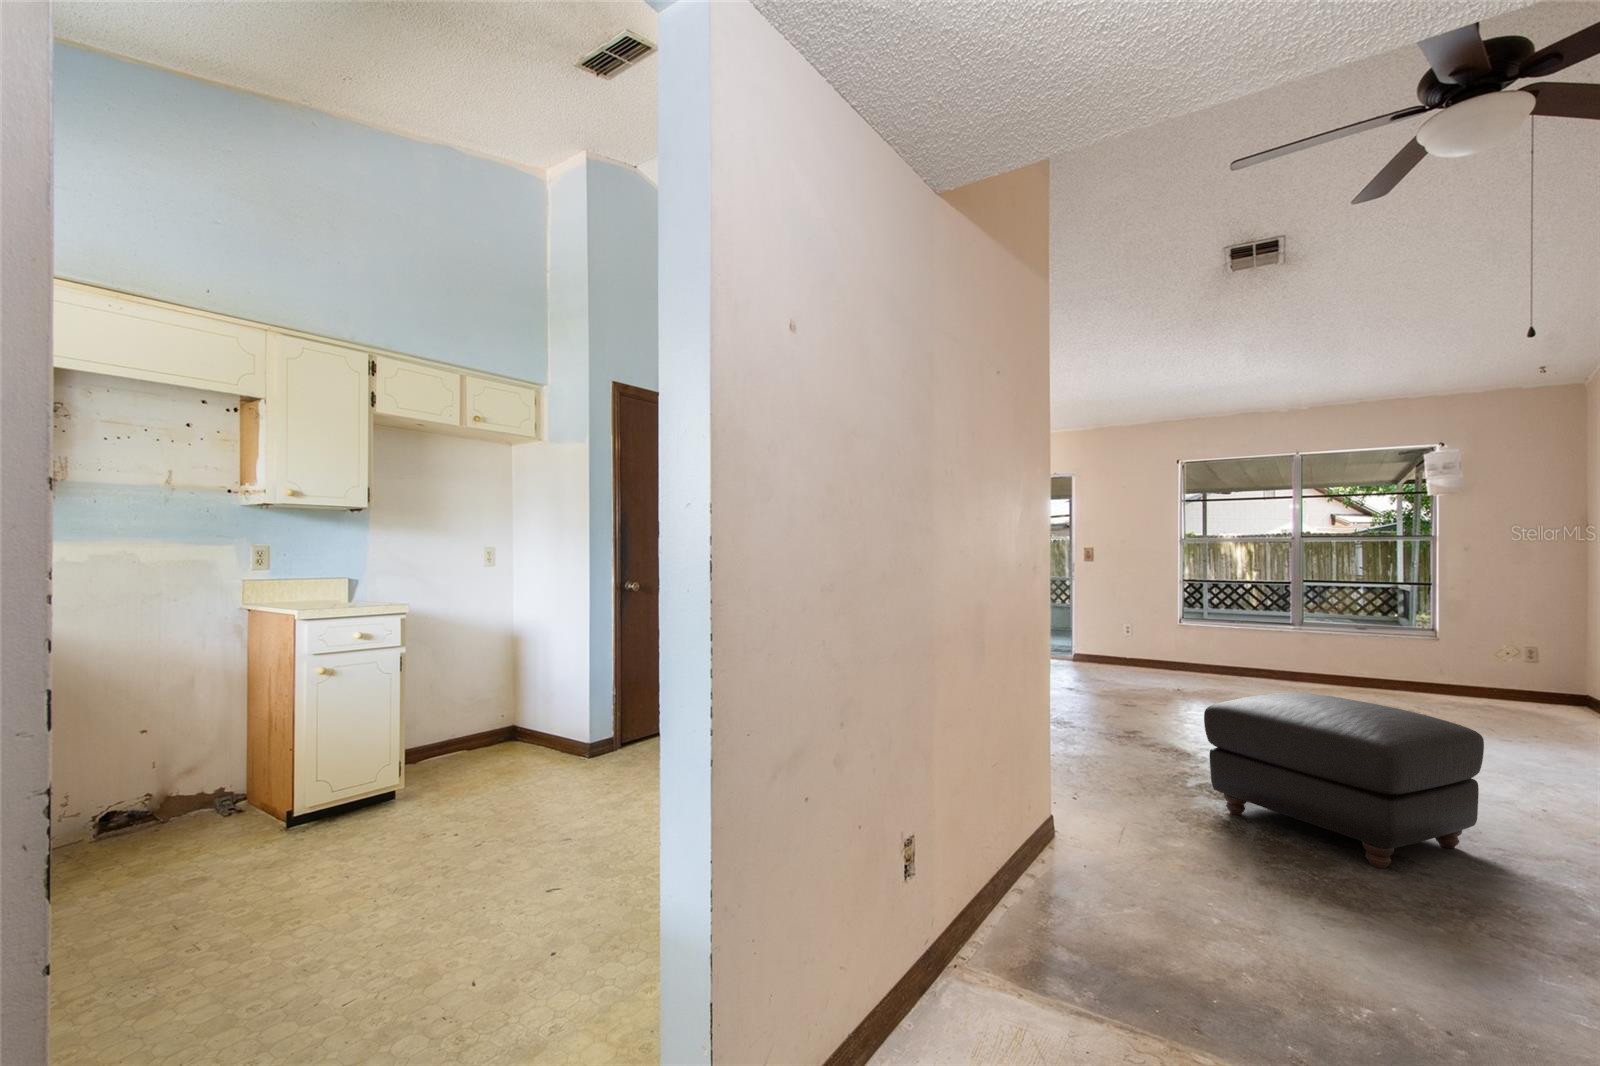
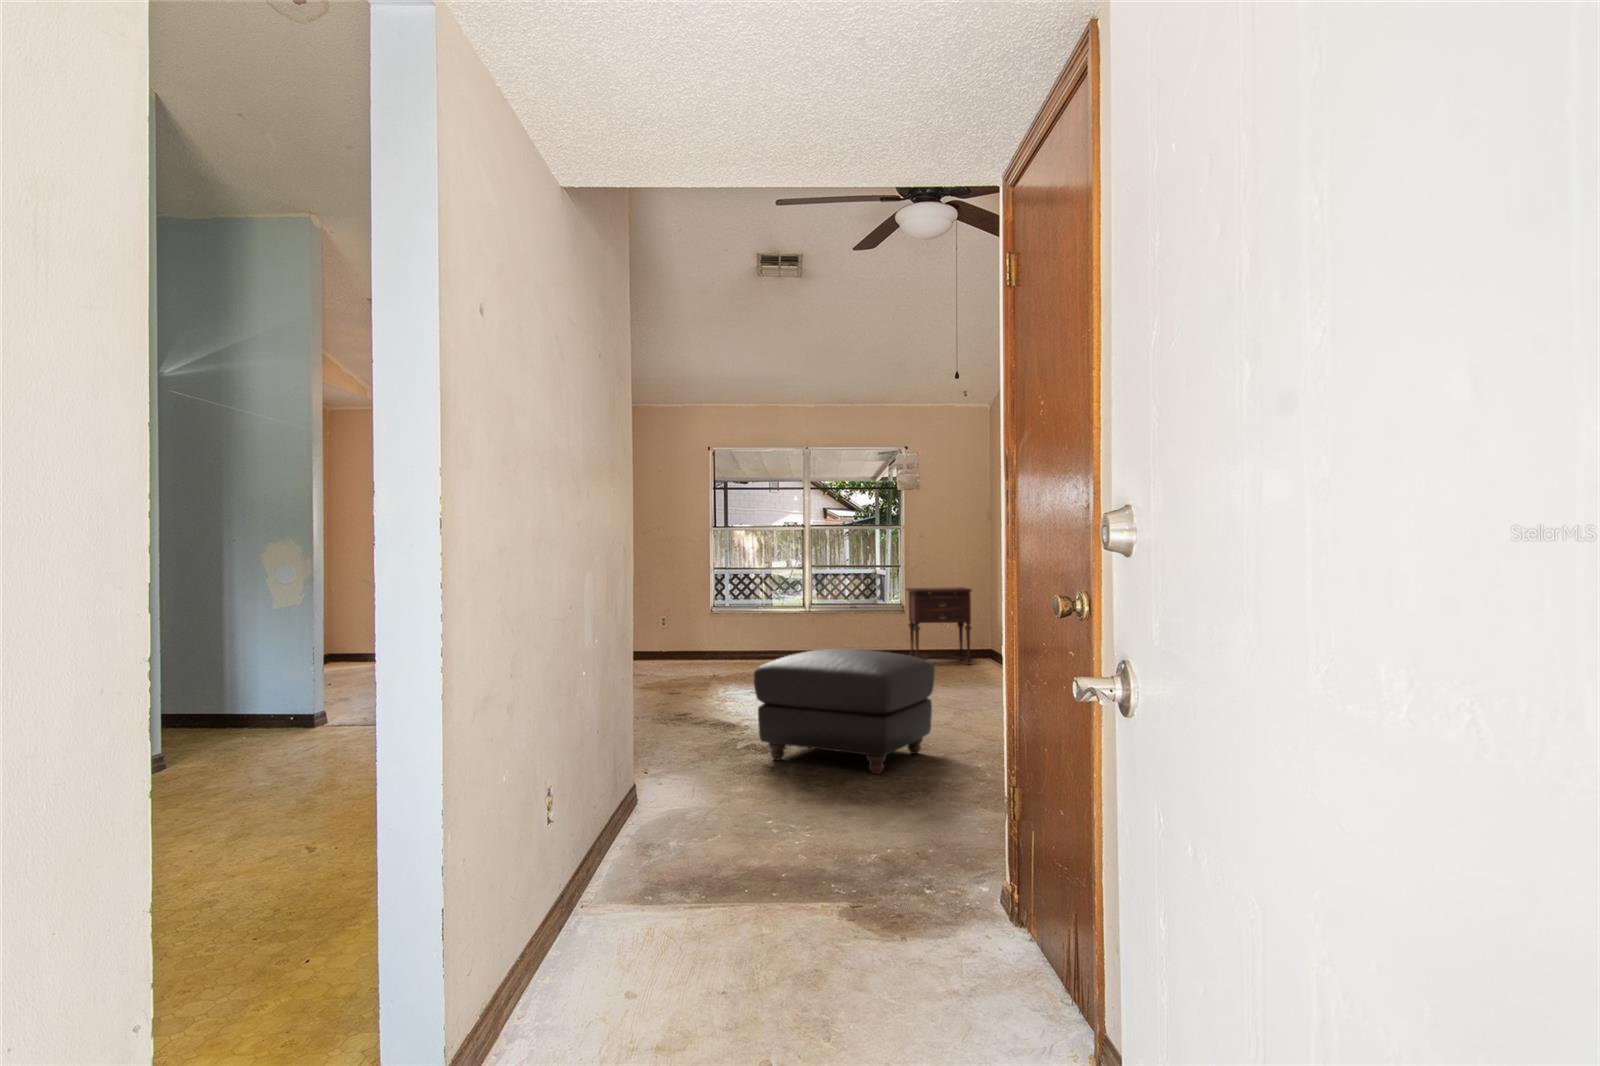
side table: none [1448,608,1565,715] -> present [906,587,972,665]

